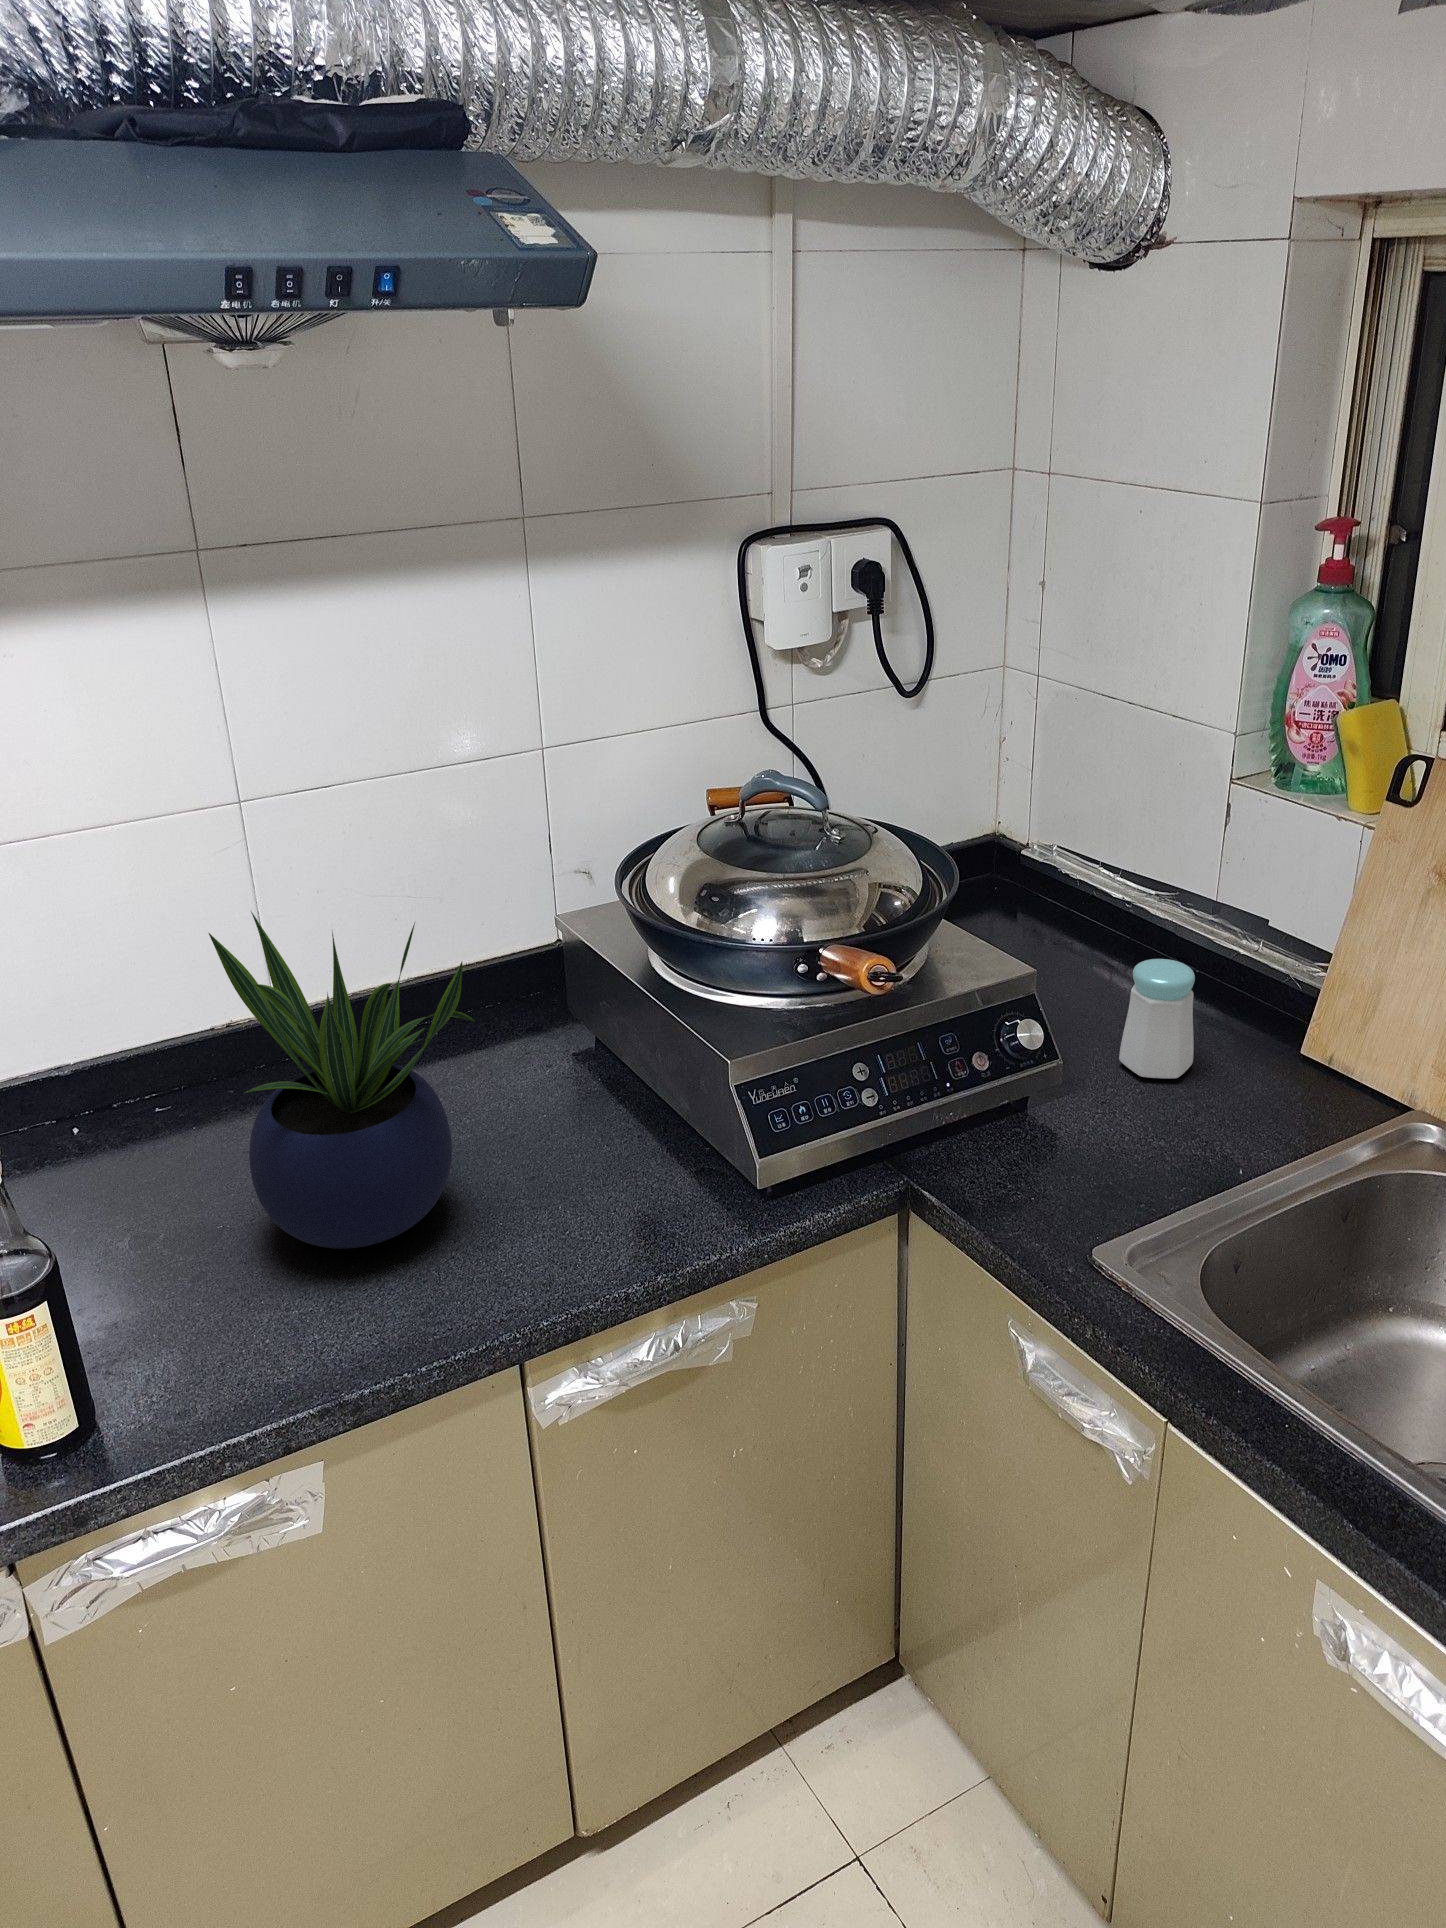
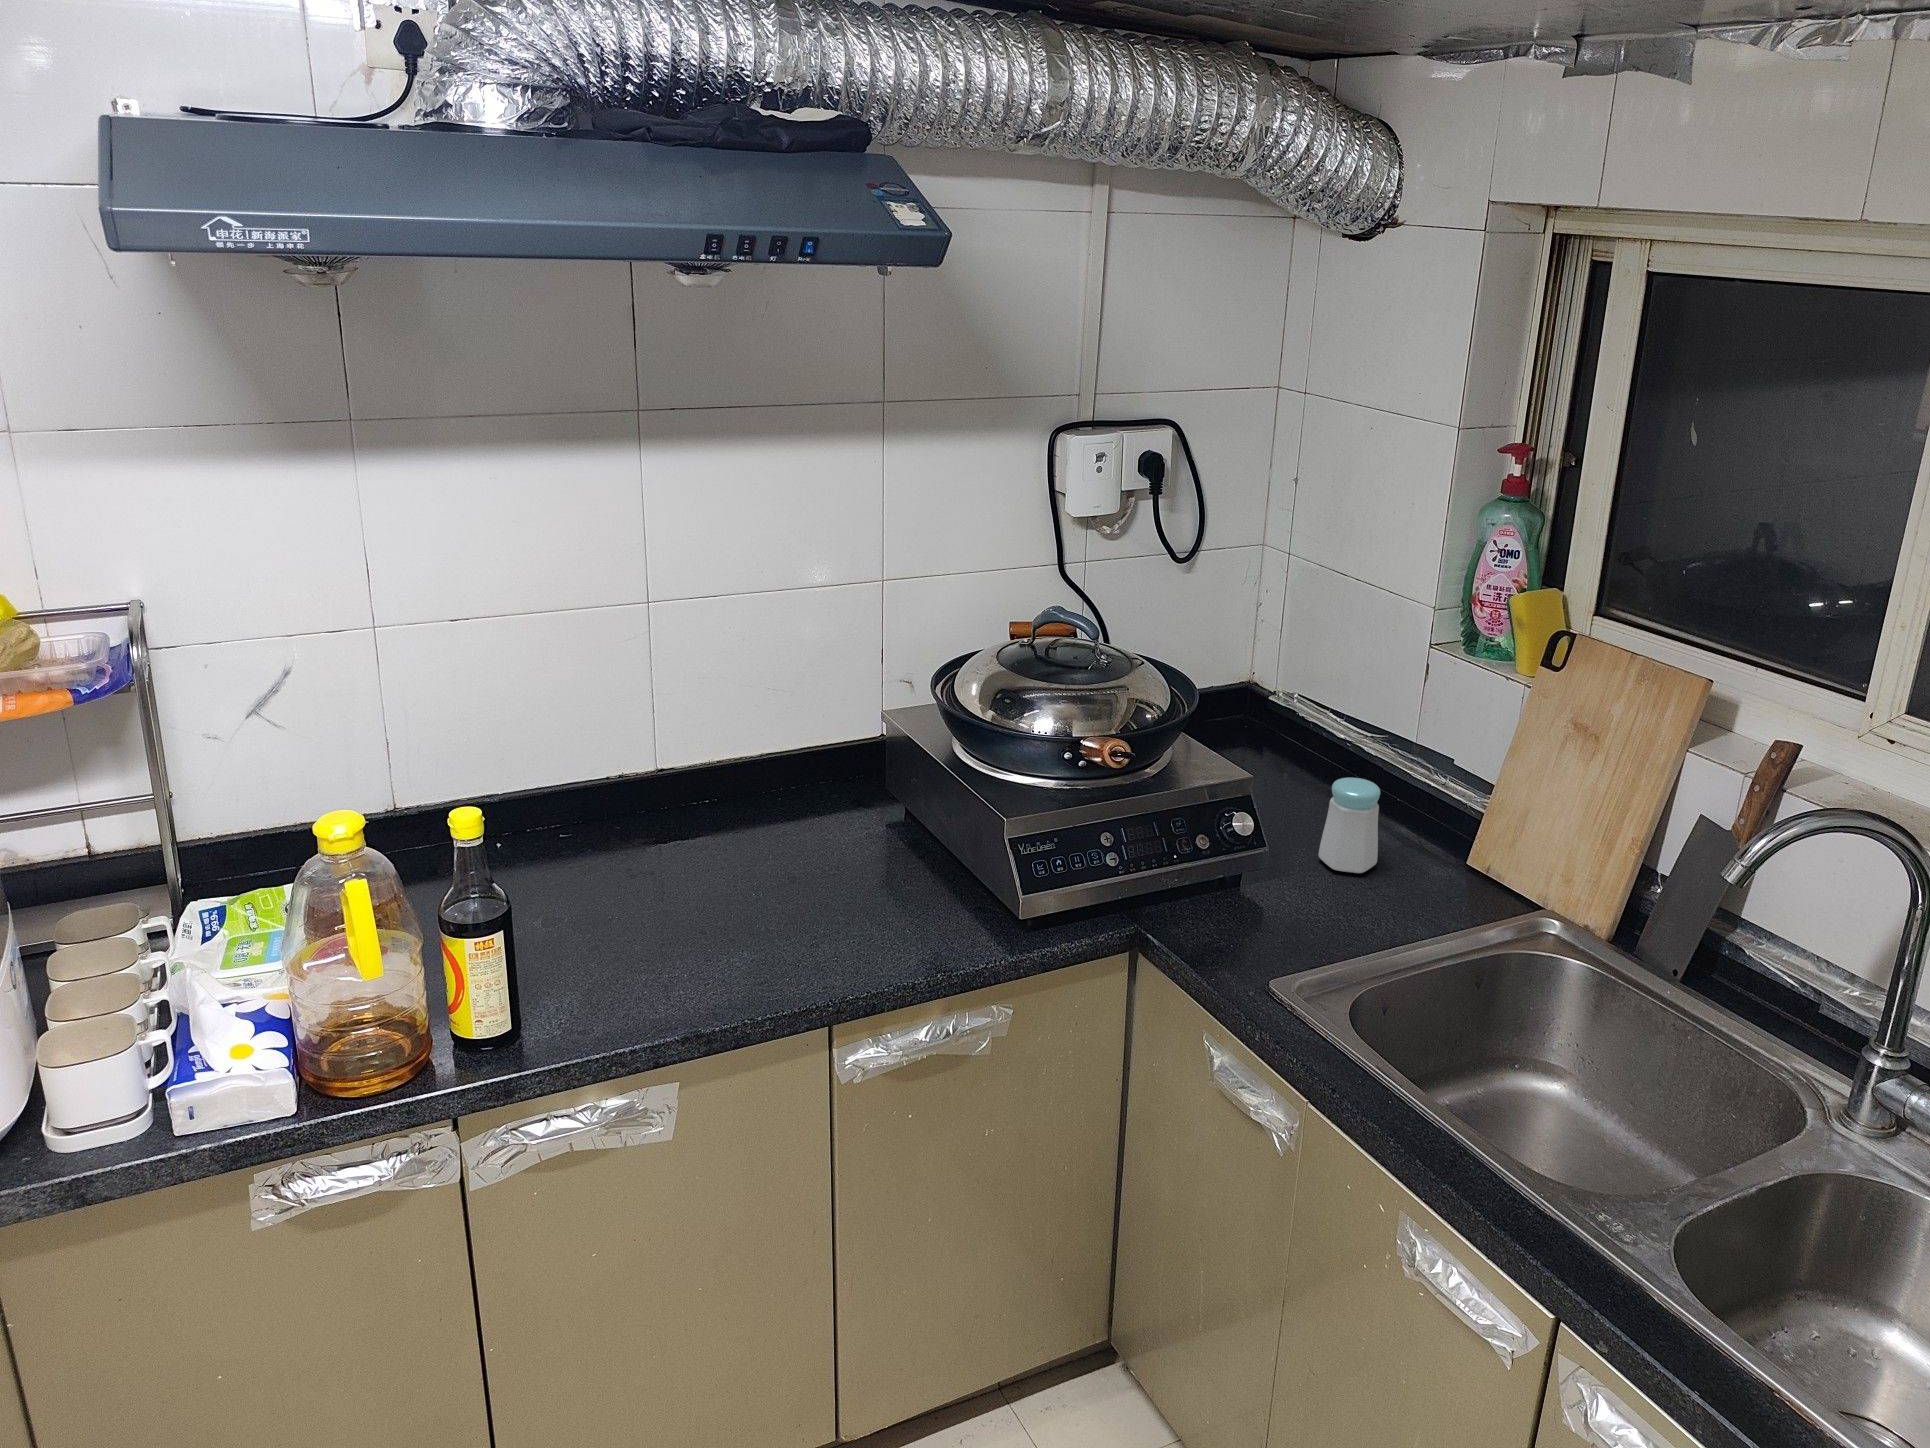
potted plant: present [209,912,475,1249] -> none [629,678,818,935]

